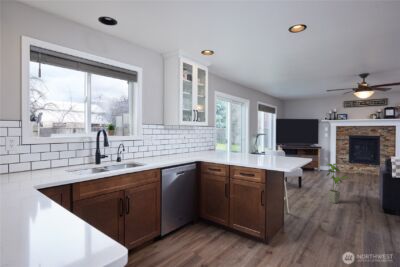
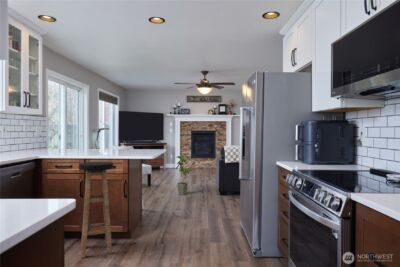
bar stool: none [221,169,251,257] -> present [79,162,113,258]

